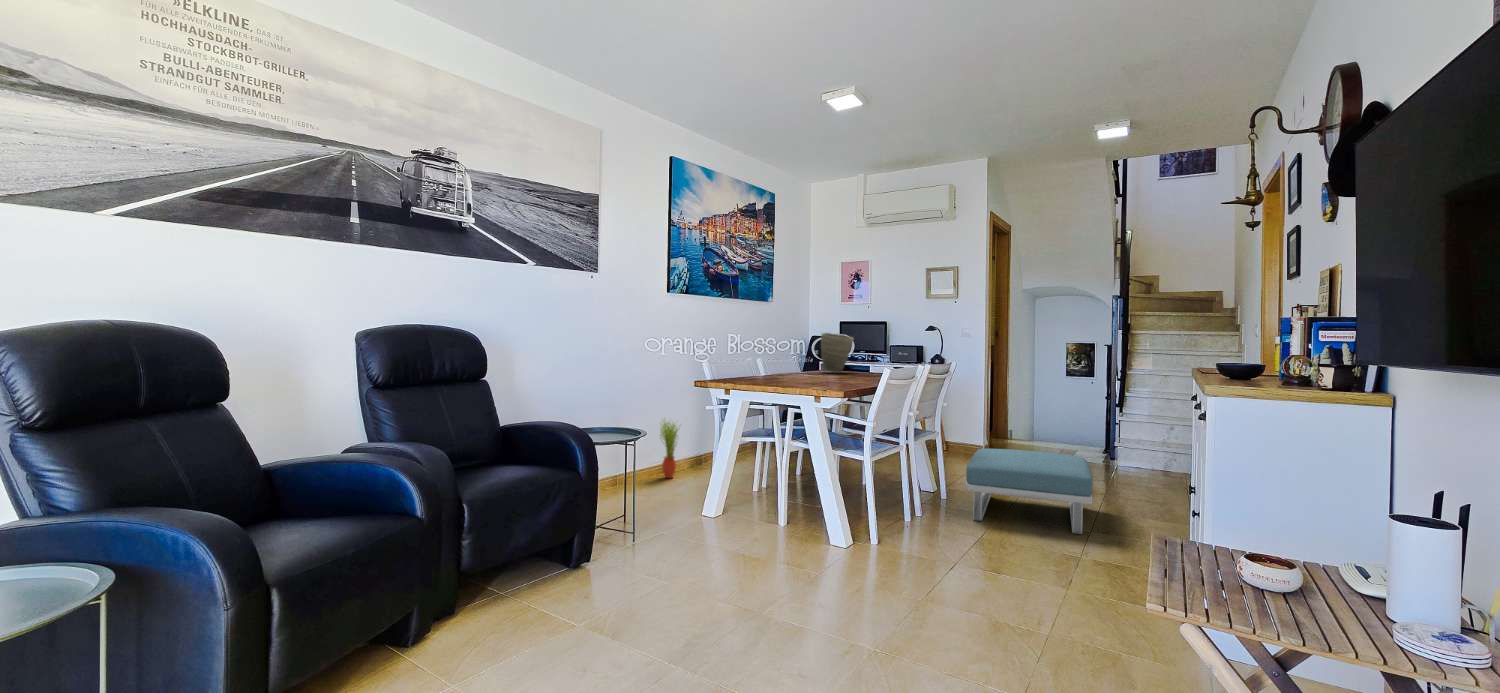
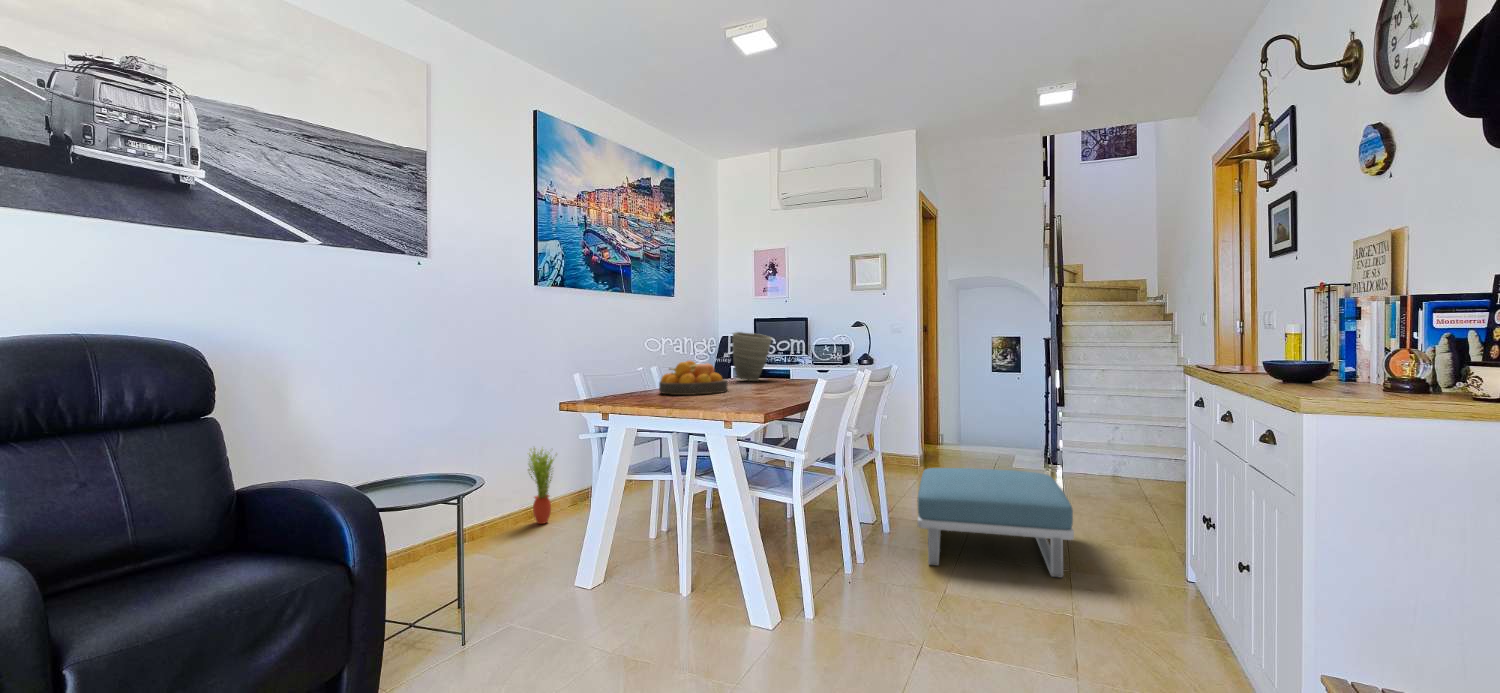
fruit bowl: none [764,354,817,380] -> present [659,361,728,395]

